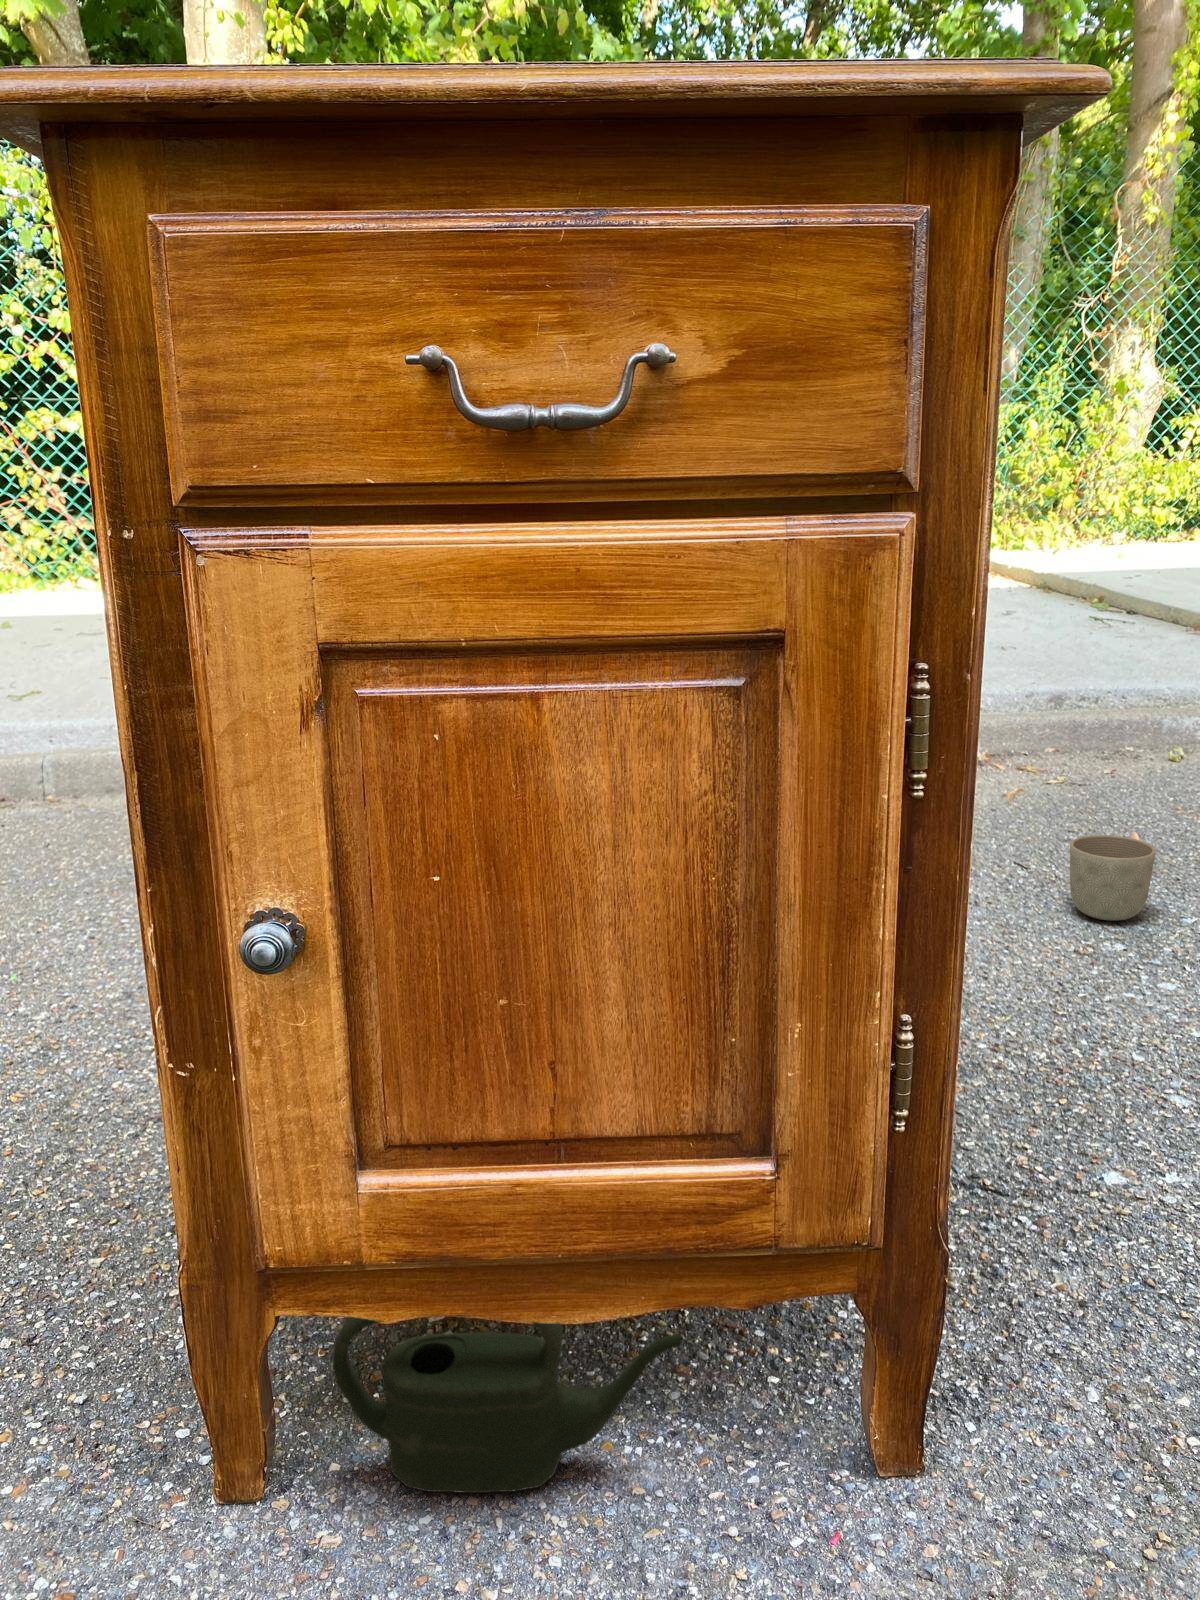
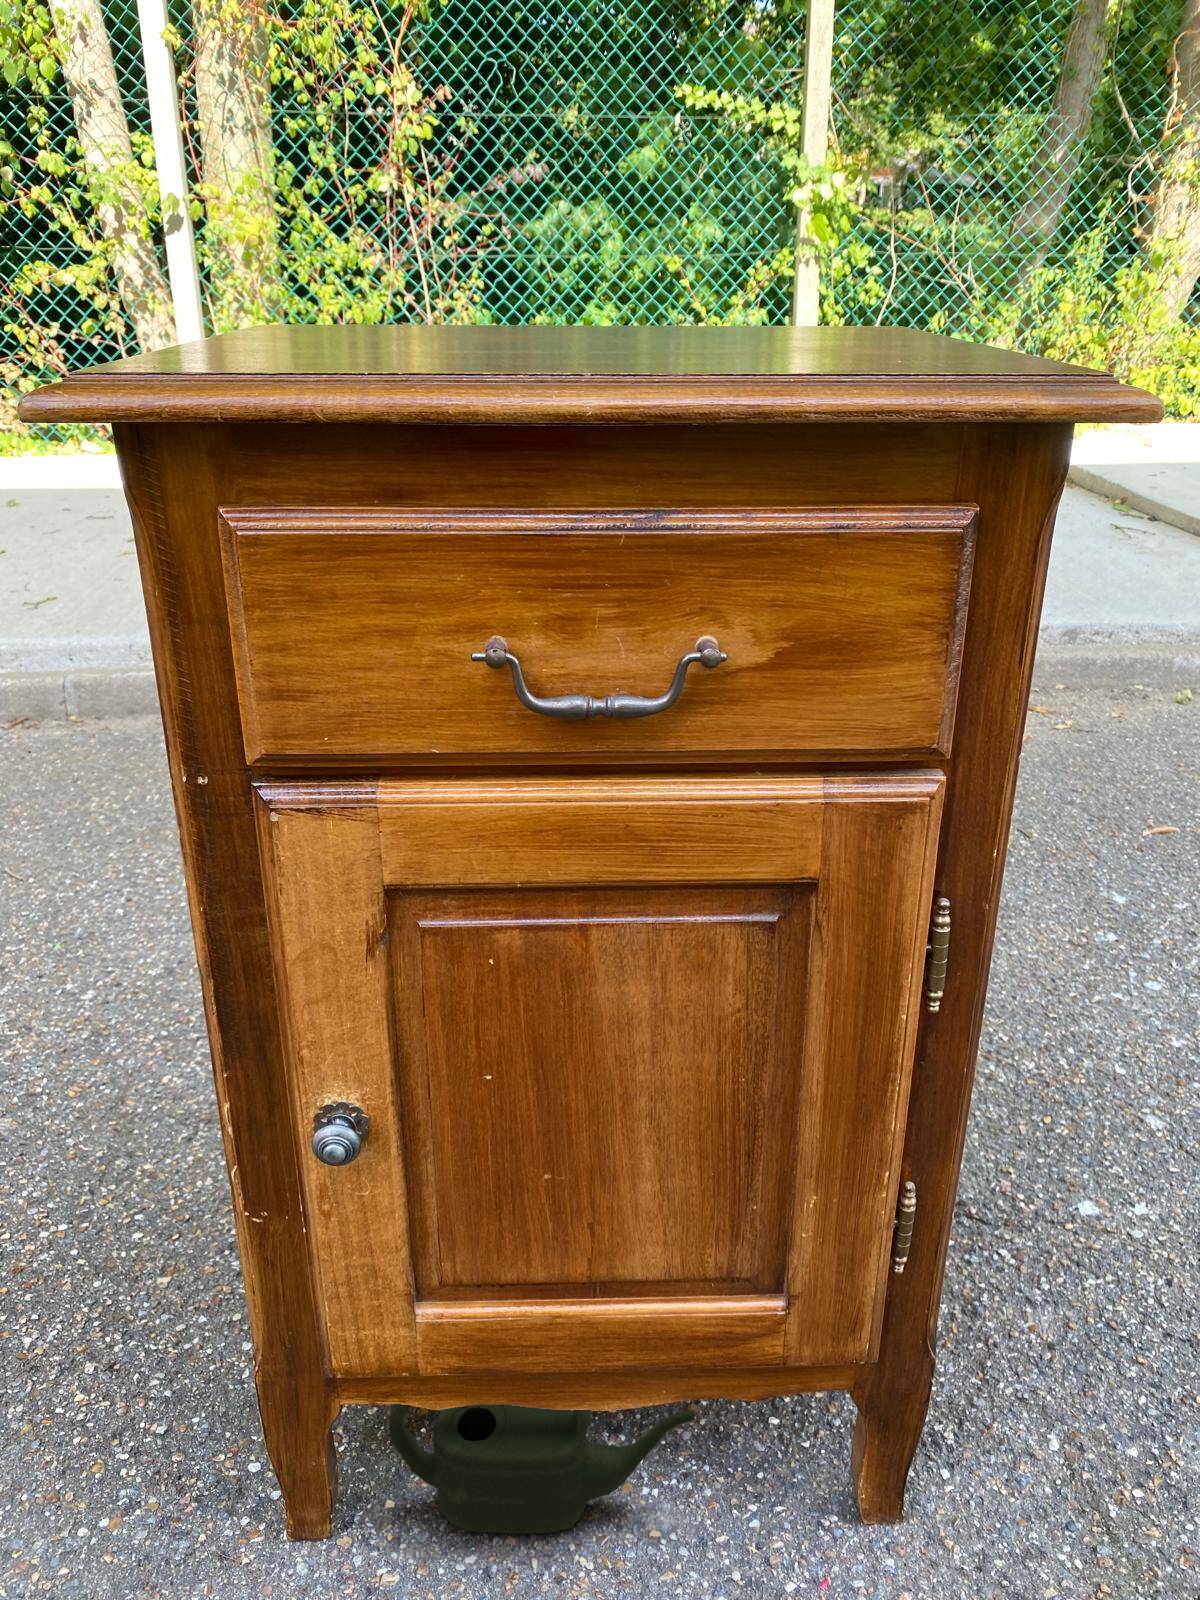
planter: present [1070,835,1156,921] -> none [1070,819,1154,906]

